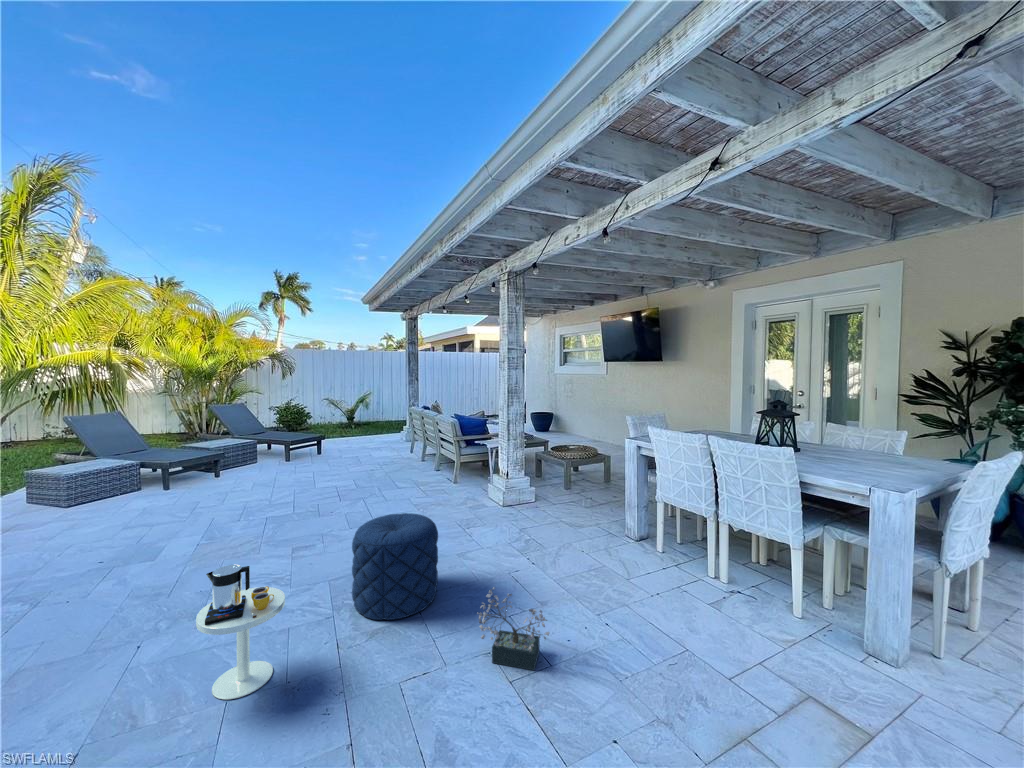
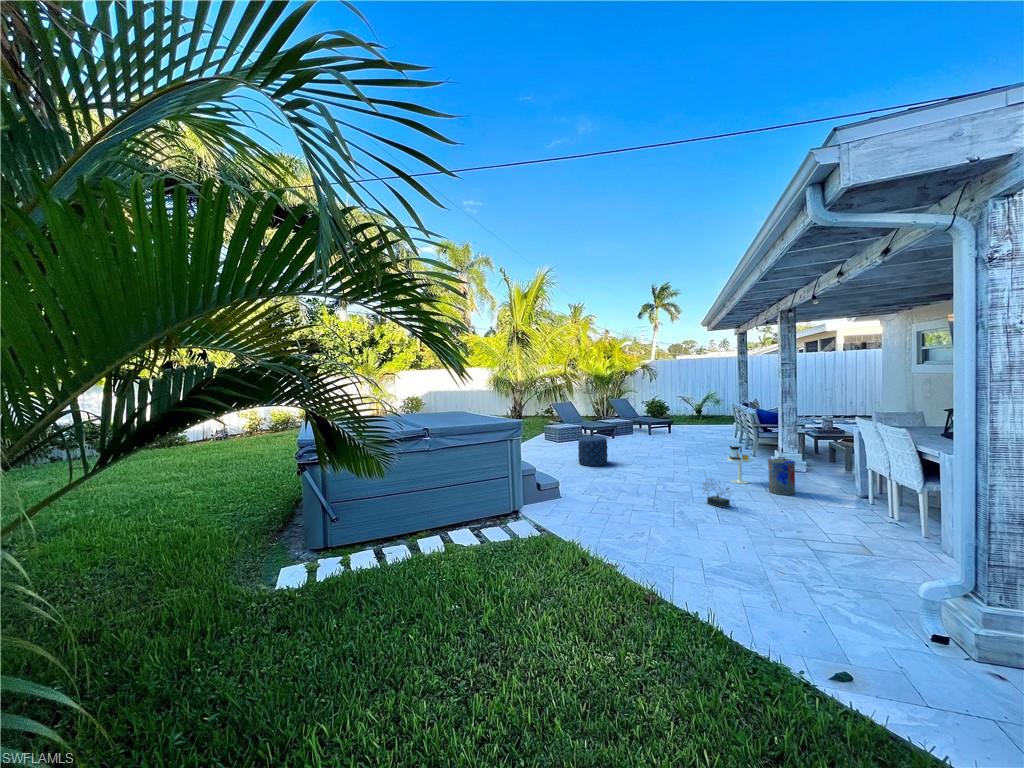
trash can: none [541,498,583,567] -> present [768,457,795,495]
pouf: present [352,513,438,620] -> present [578,436,608,466]
side table: present [196,565,285,700] -> present [727,446,753,484]

